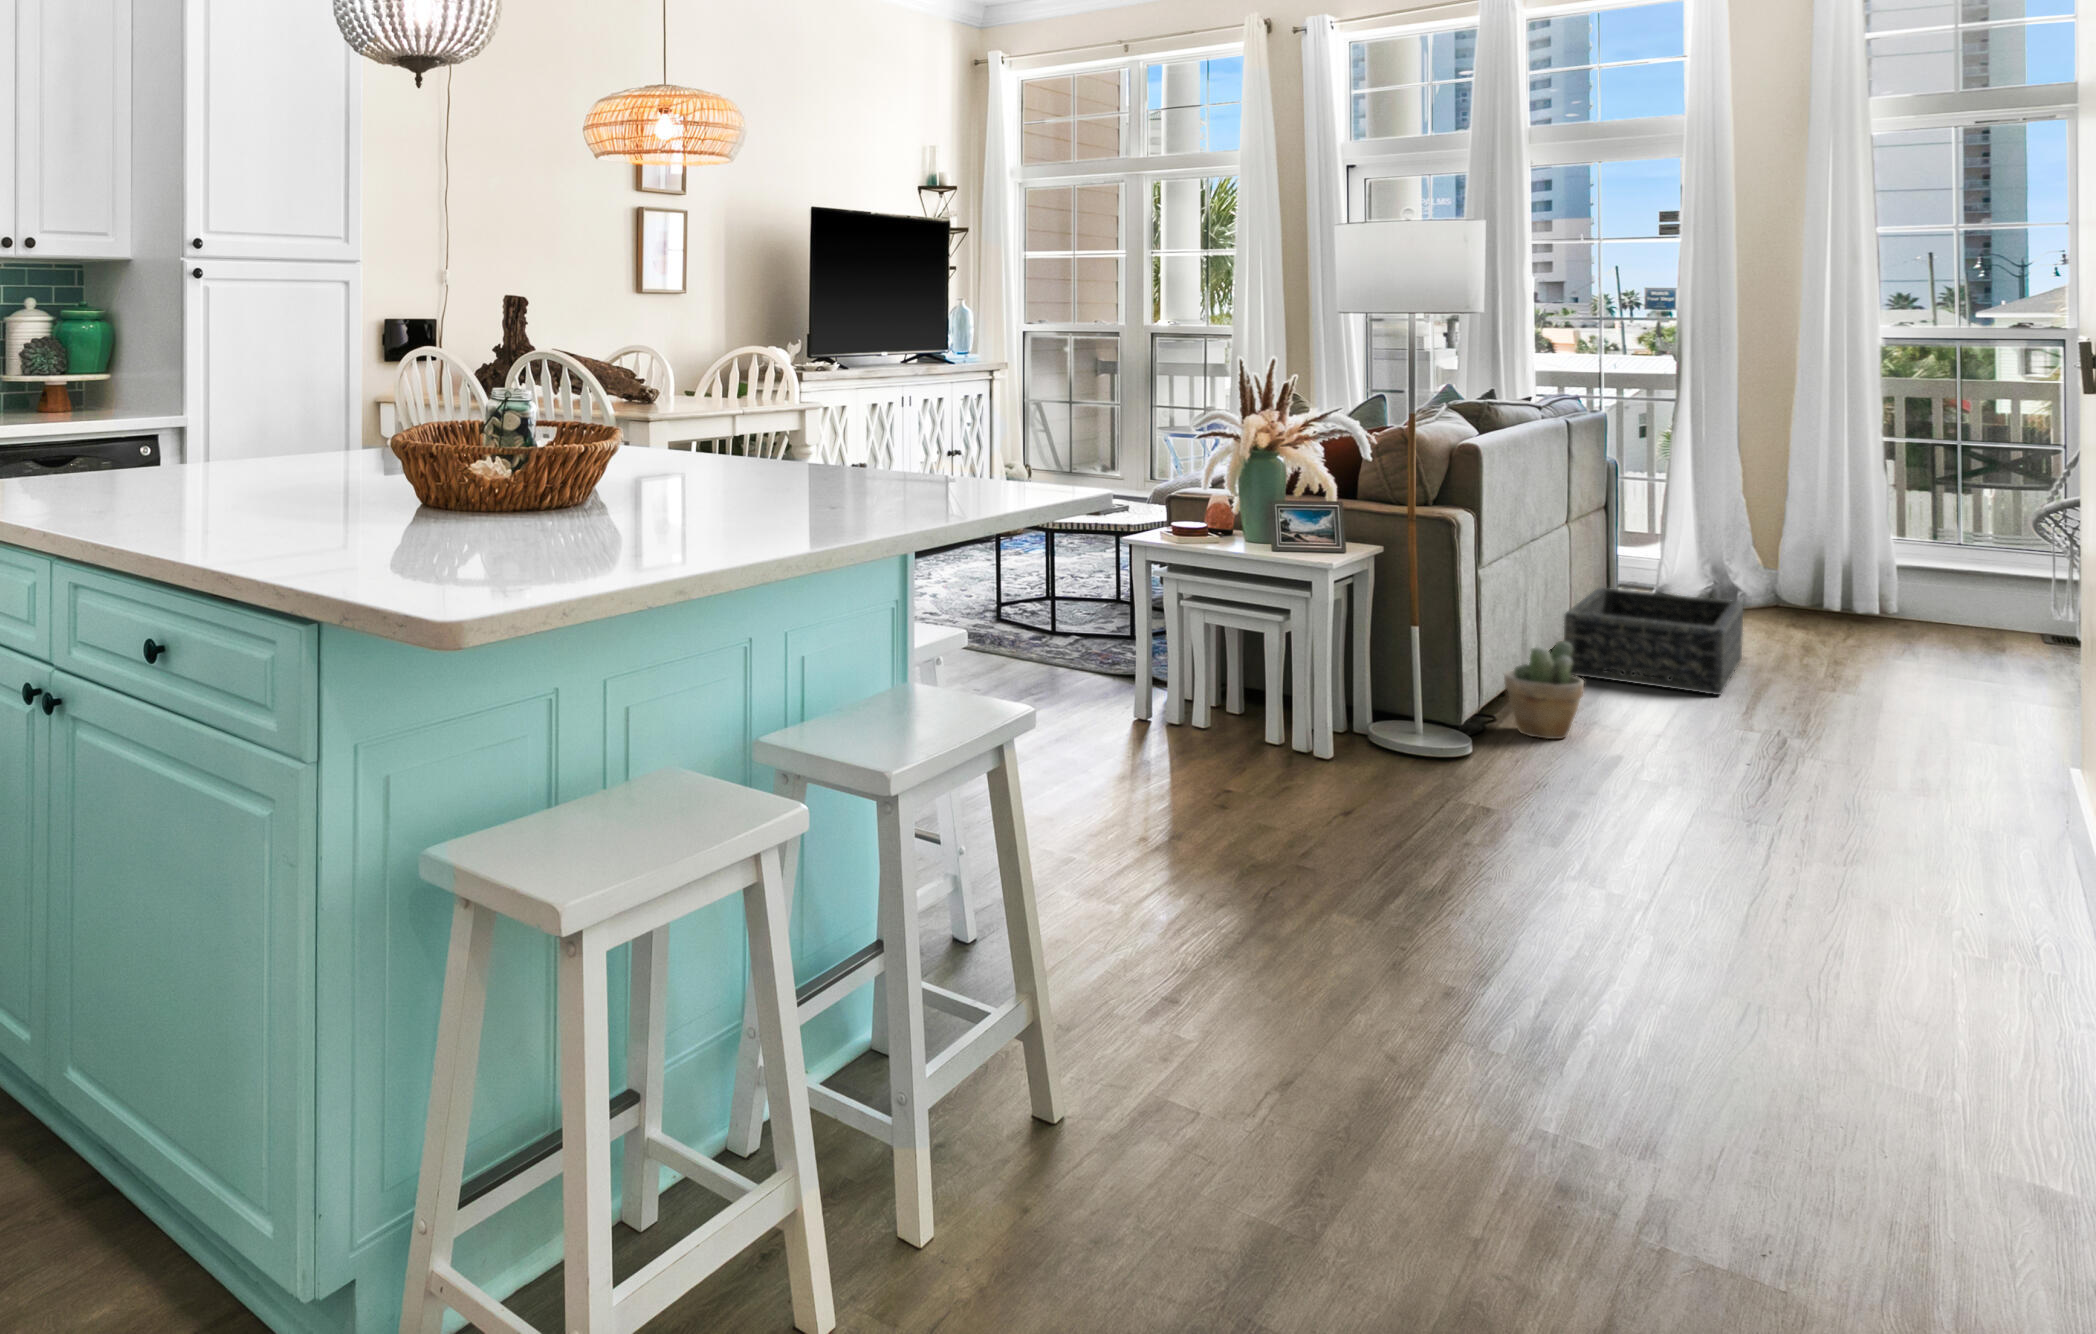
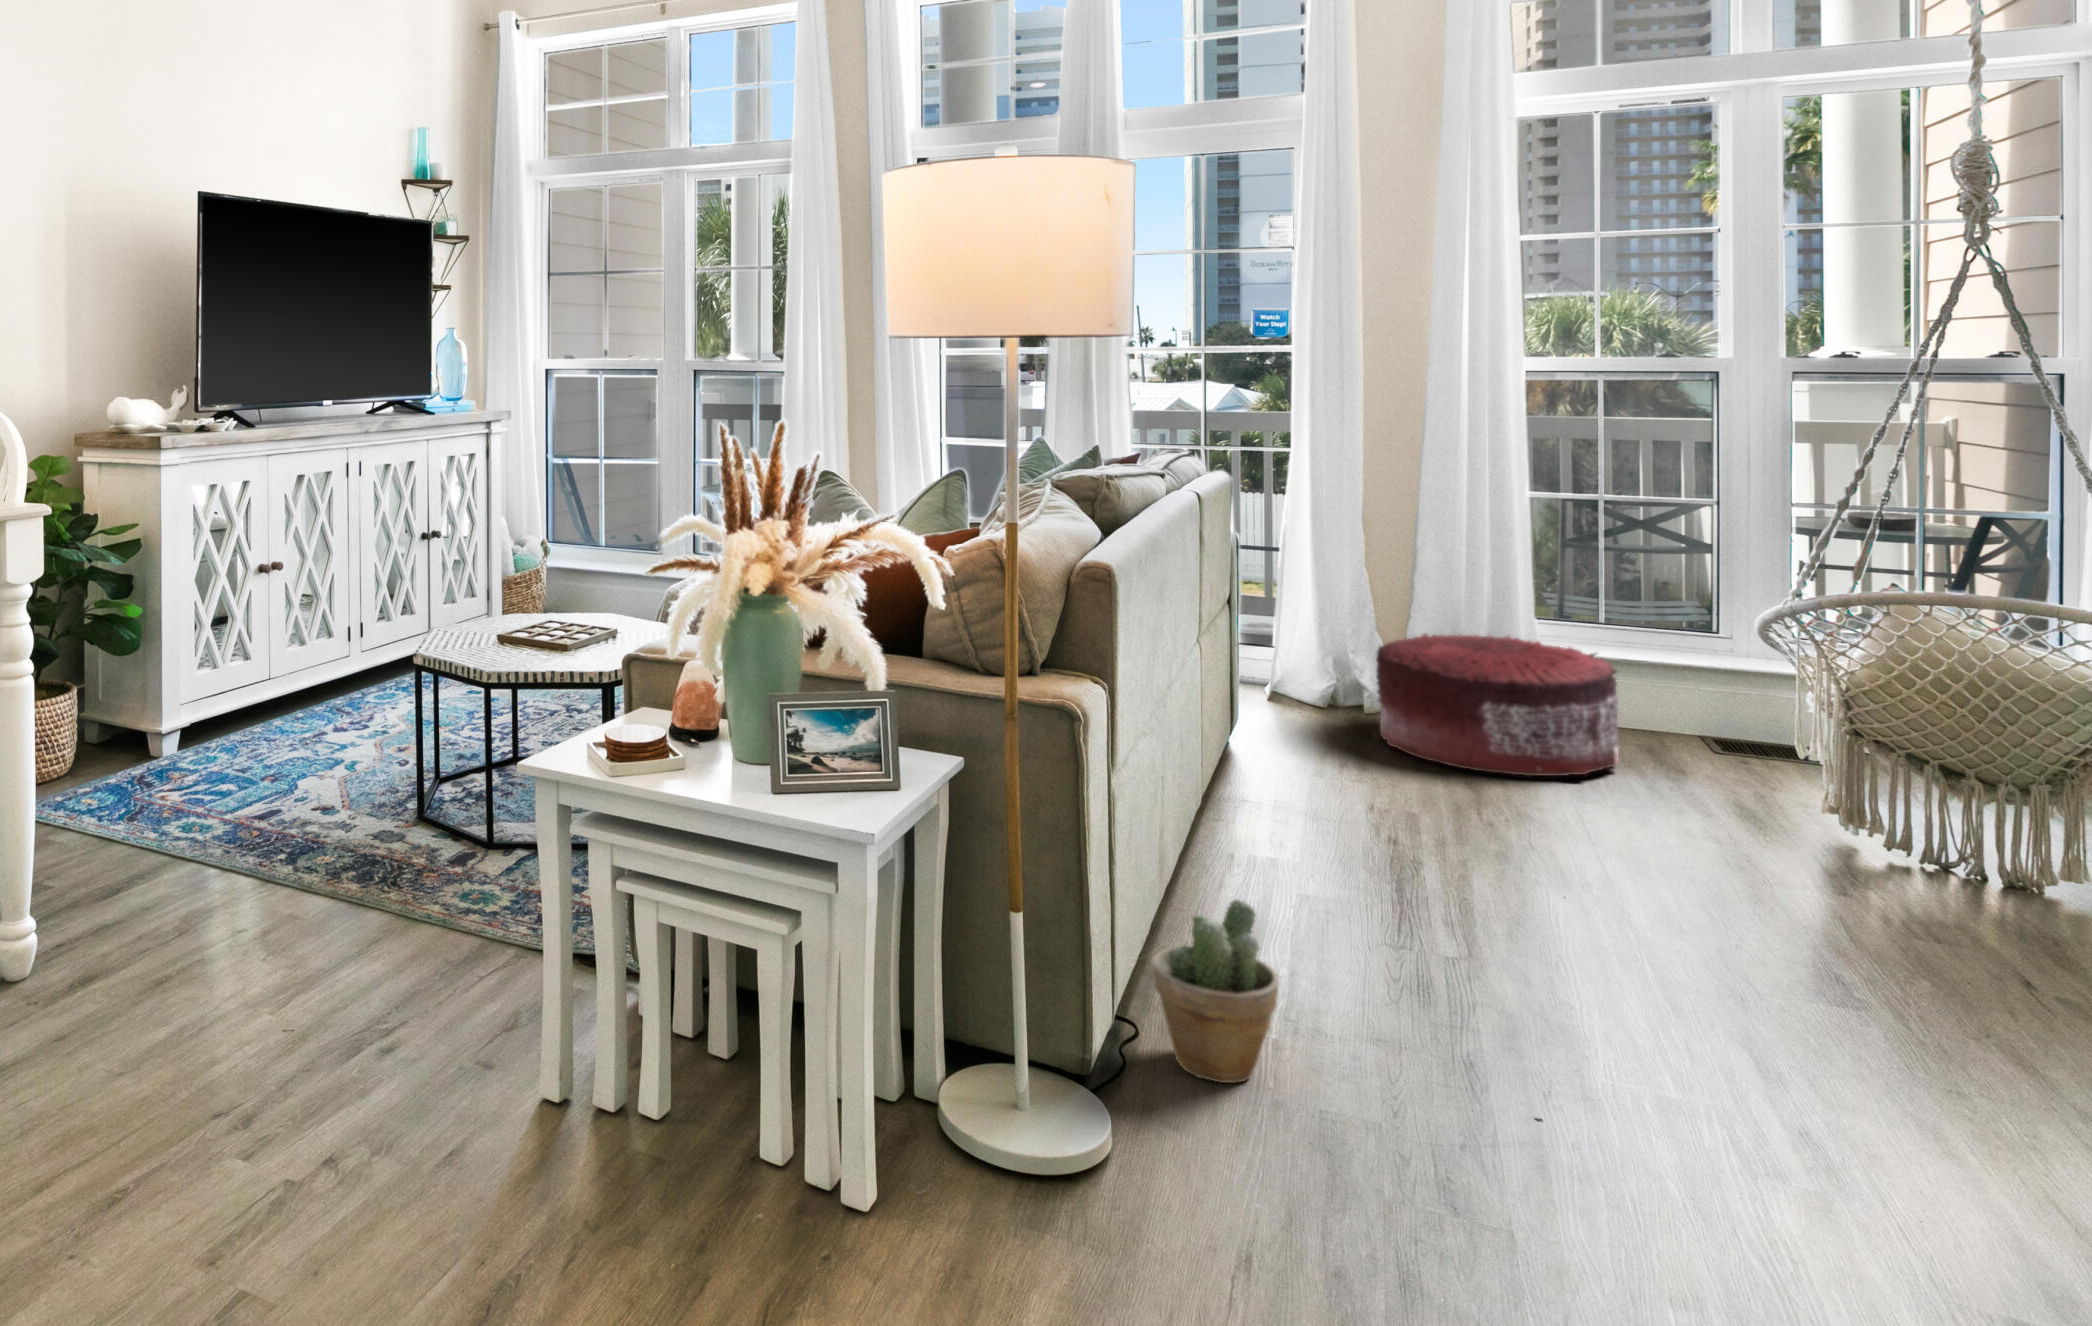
pouf: none [1737,540,1949,641] -> present [1376,633,1619,776]
basket: present [1564,588,1743,695] -> none [1208,728,1429,920]

